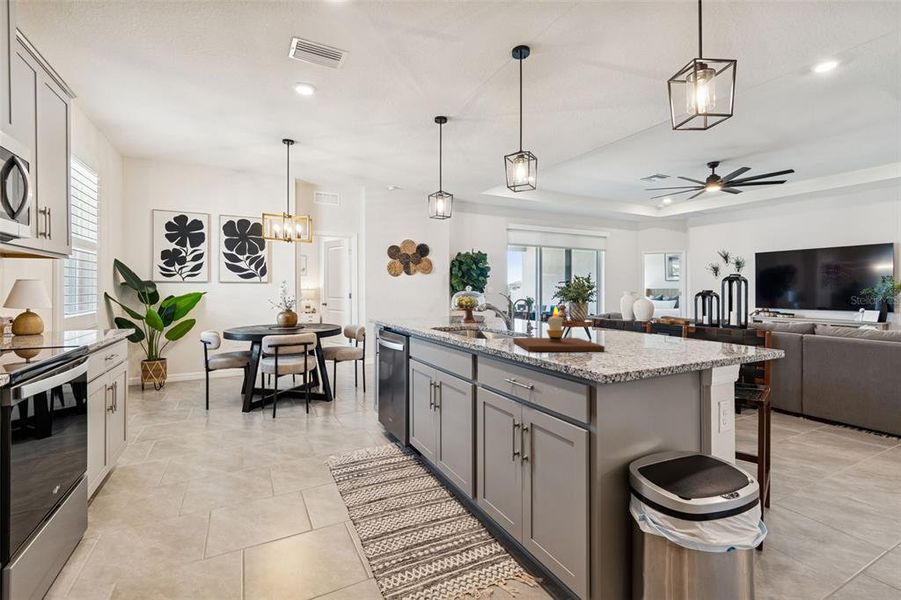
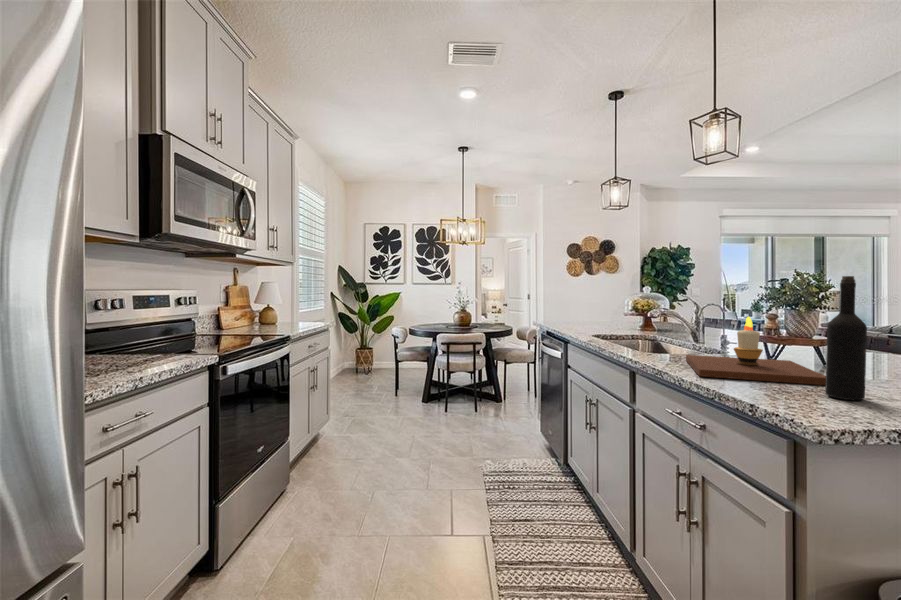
wine bottle: none [605,278,626,358] -> present [825,276,867,400]

